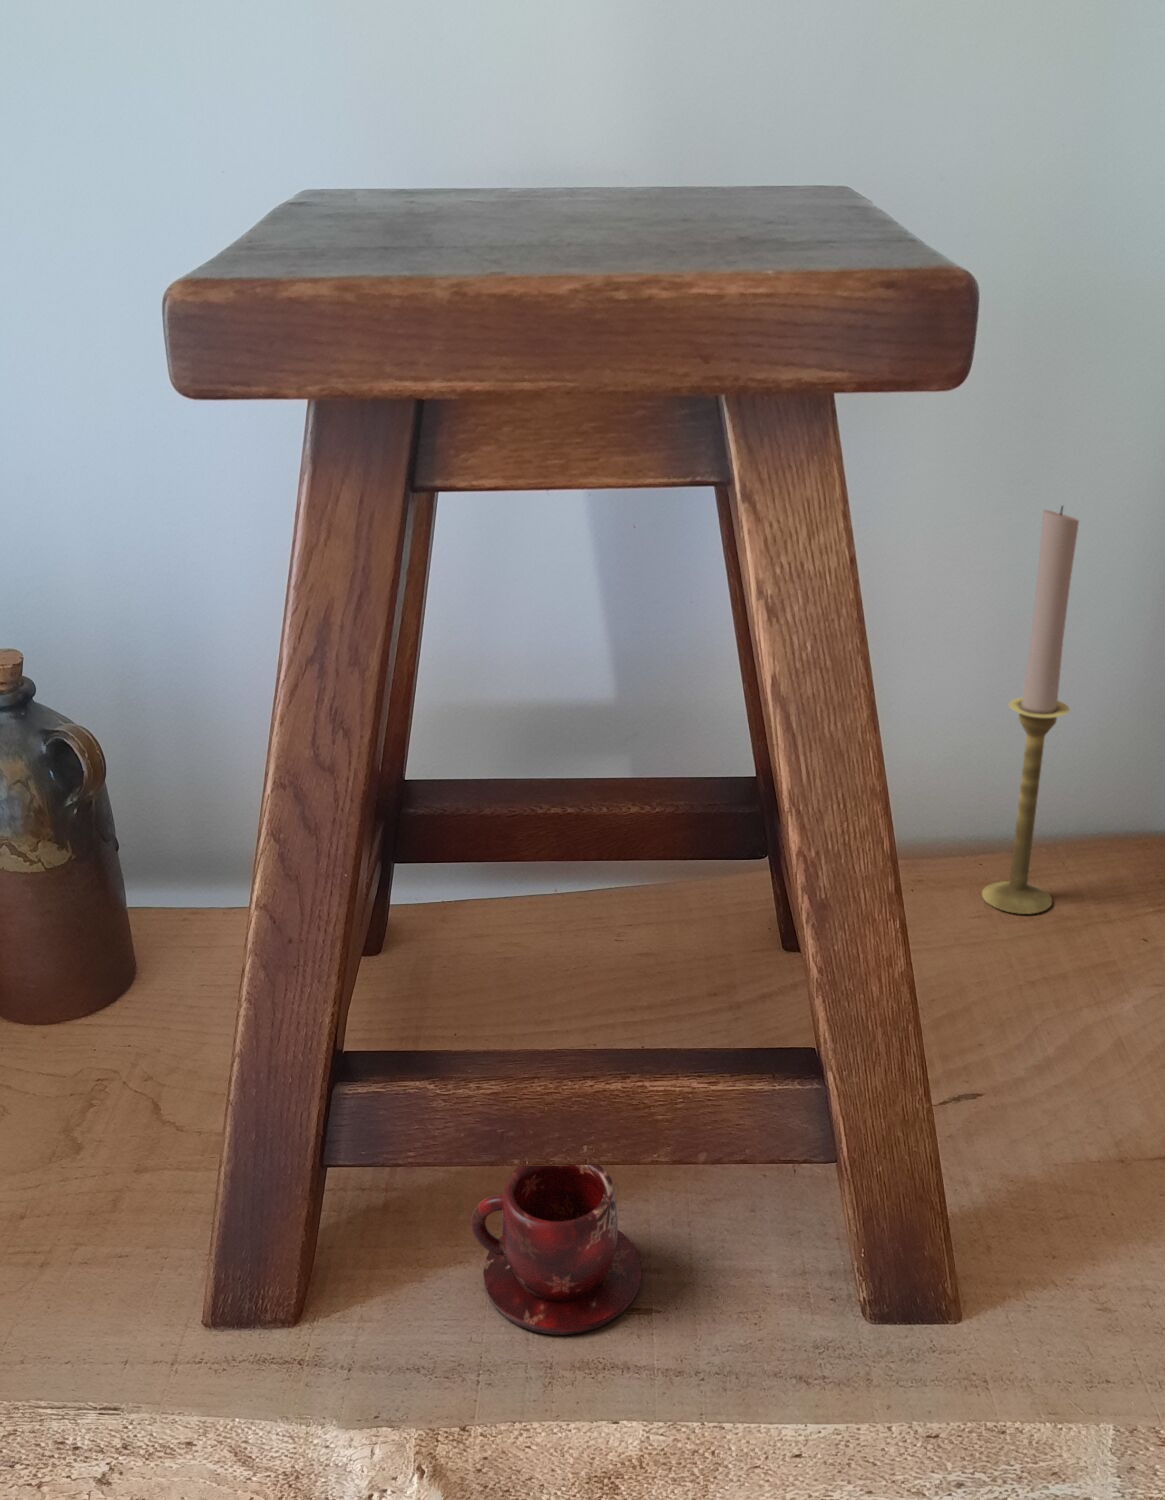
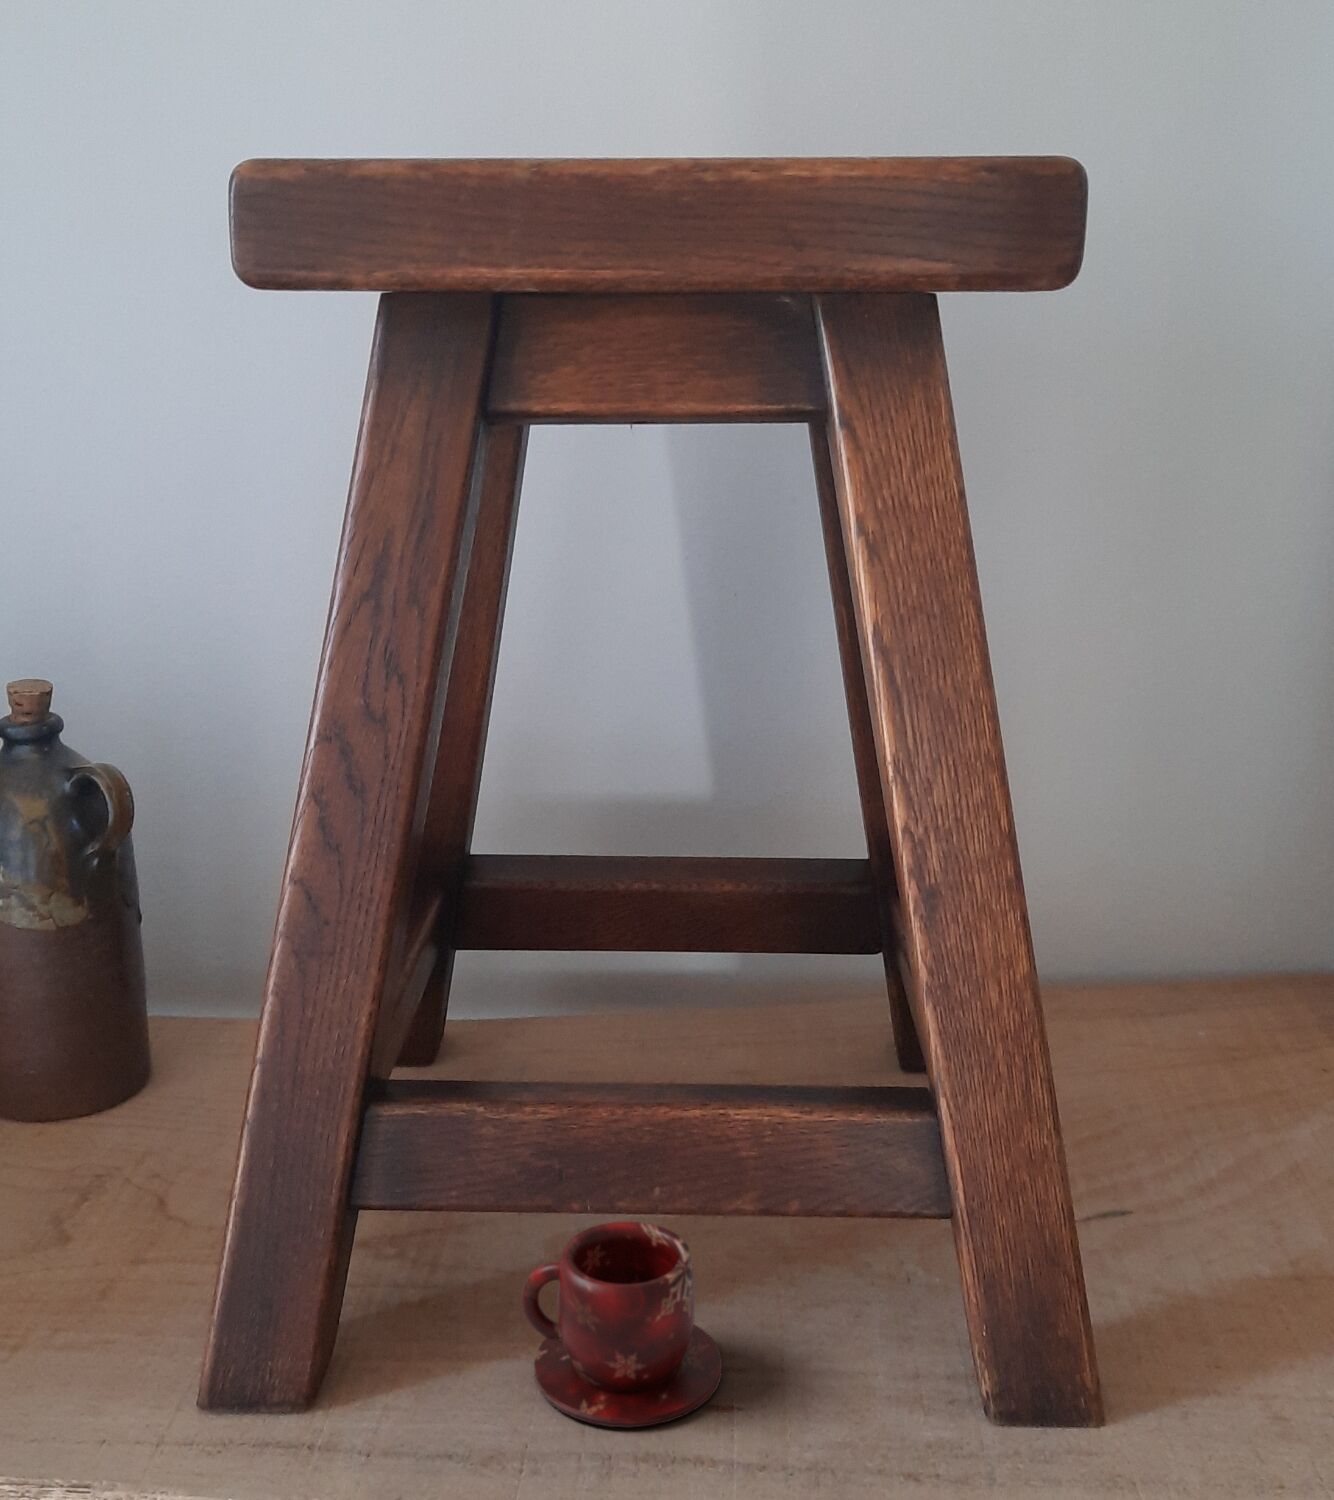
candlestick: present [982,507,1079,914] -> none [1135,557,1231,1036]

